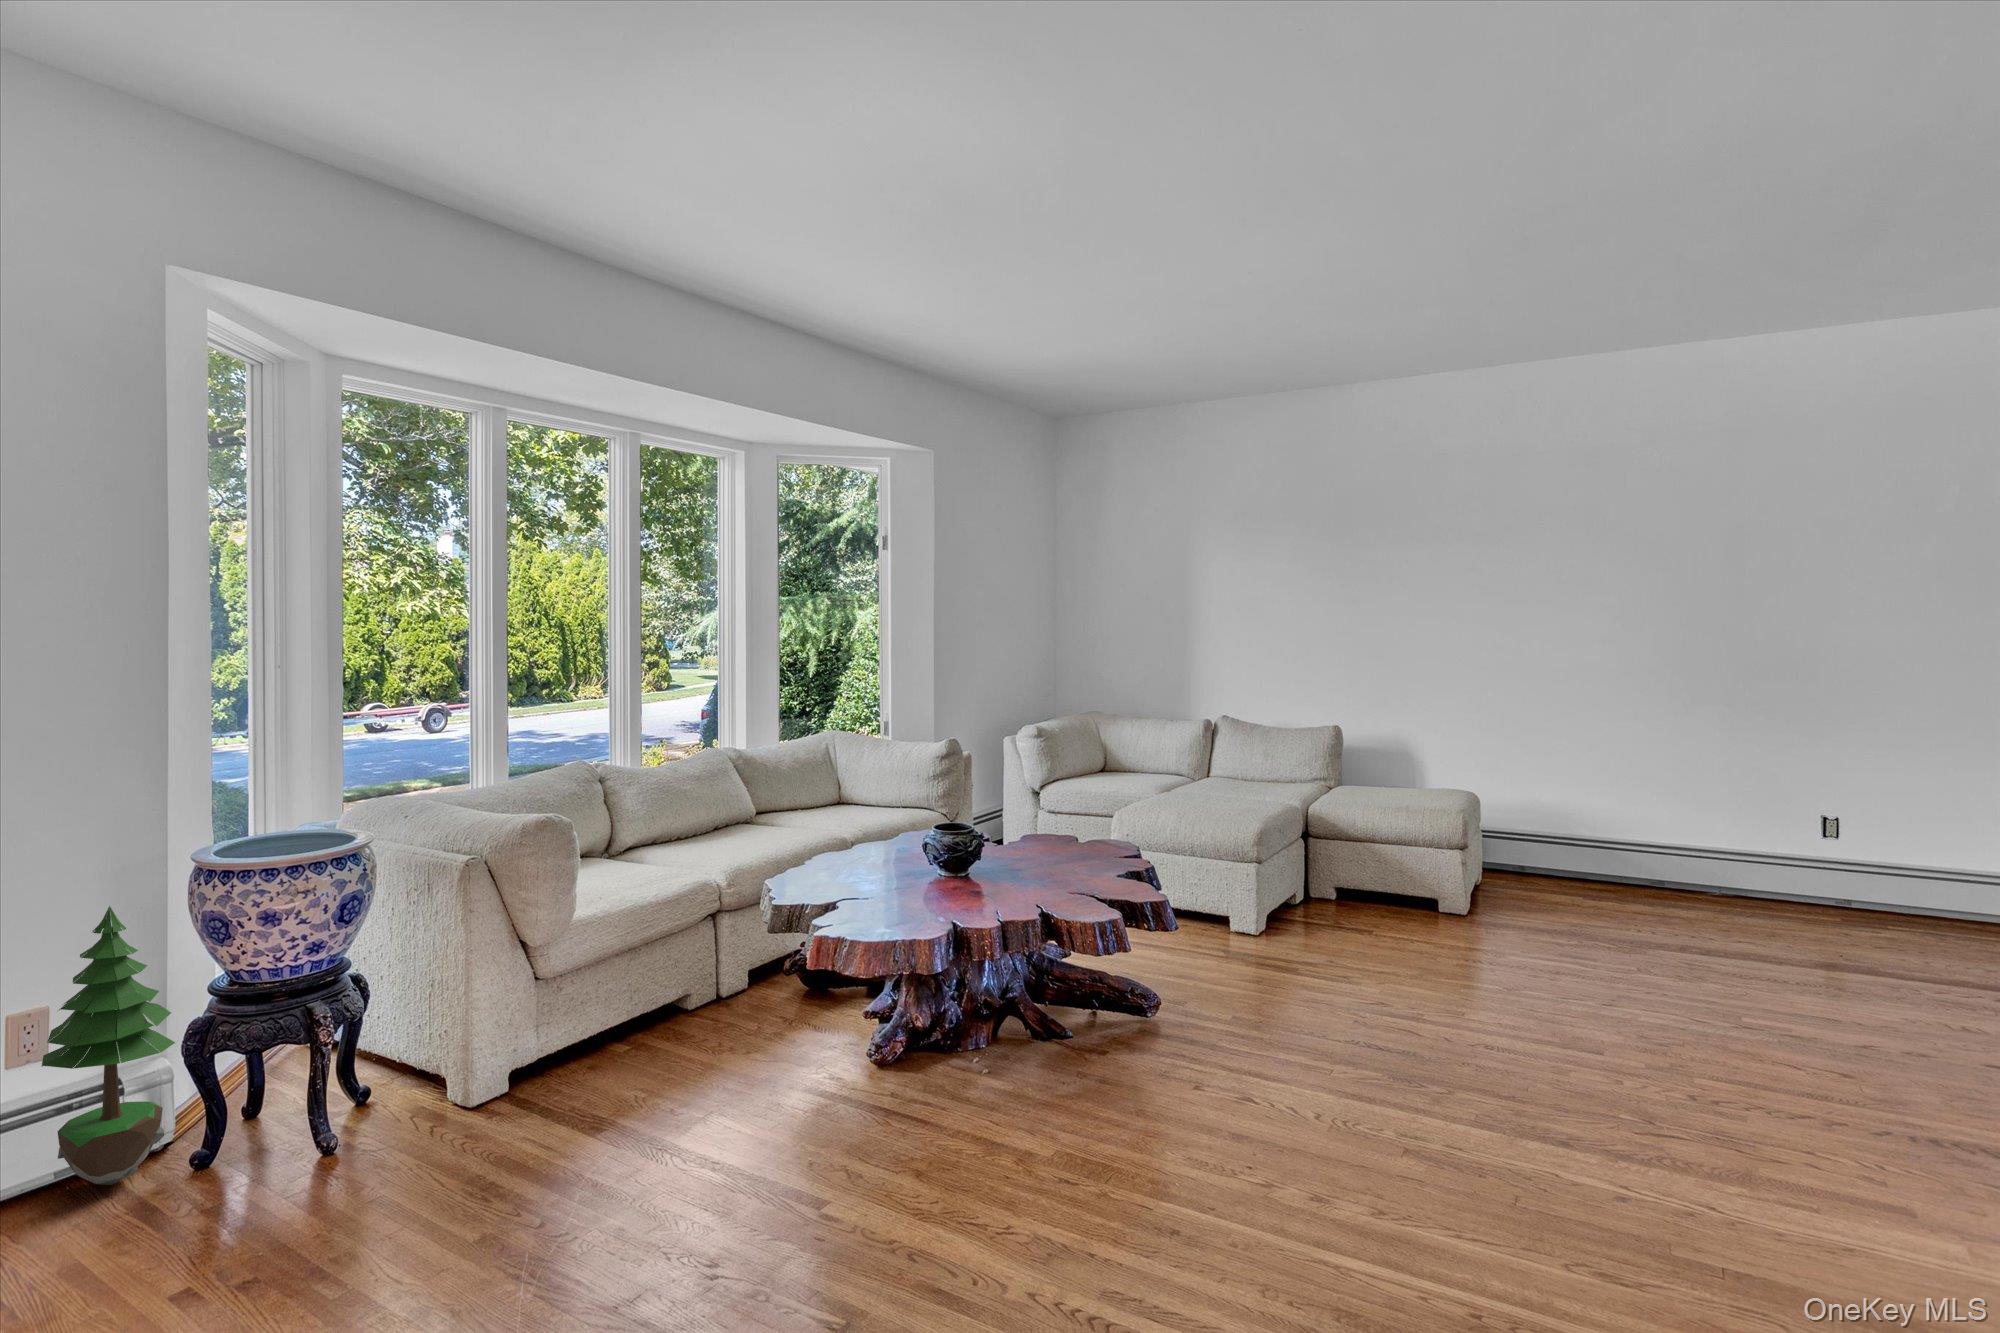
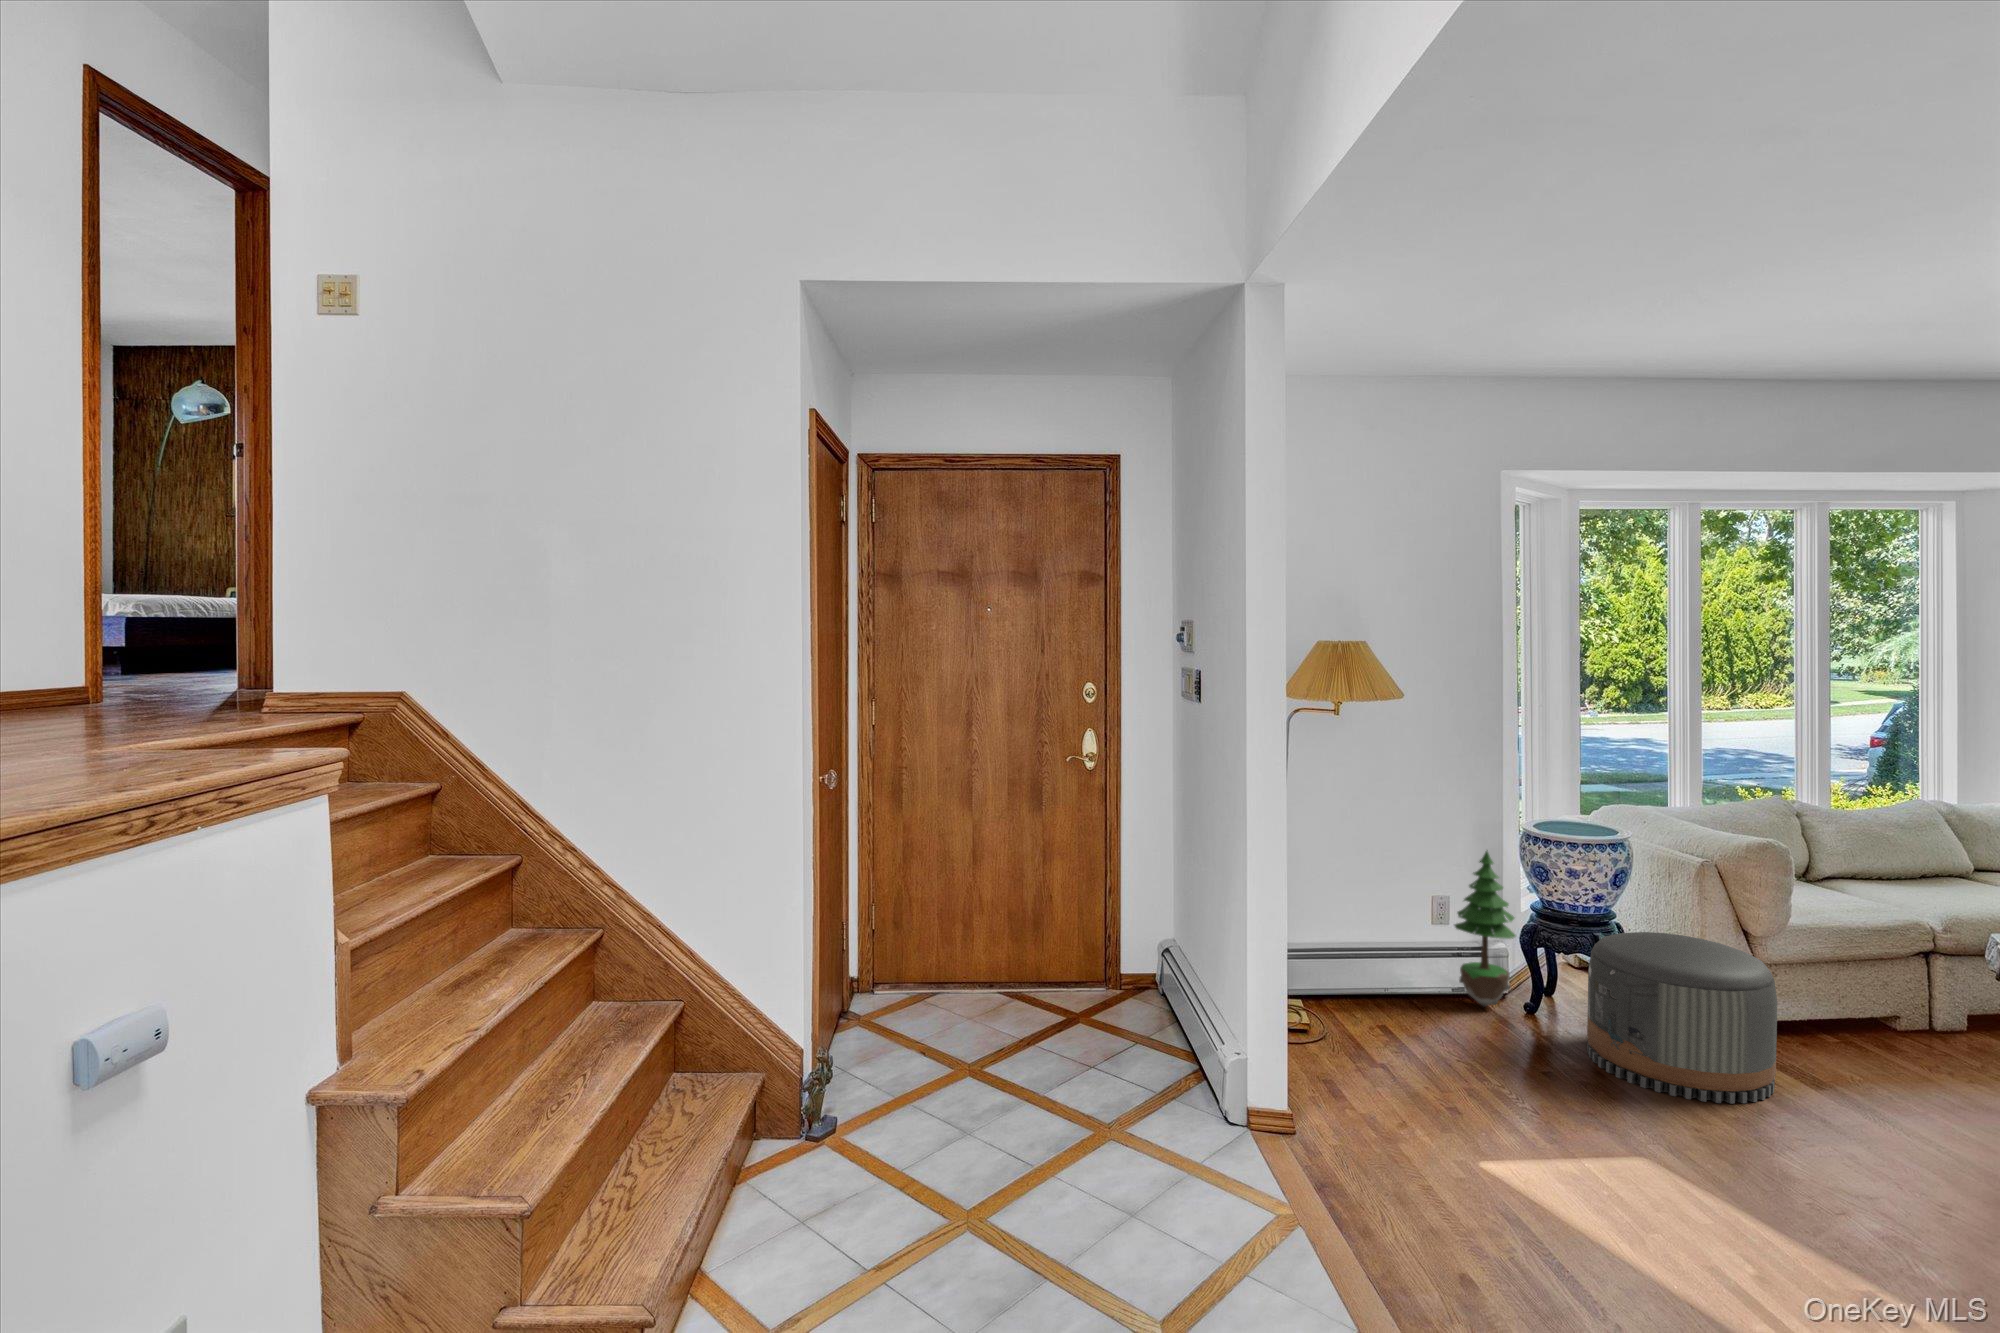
pouf: none [277,976,549,1253] -> present [1587,932,1777,1104]

